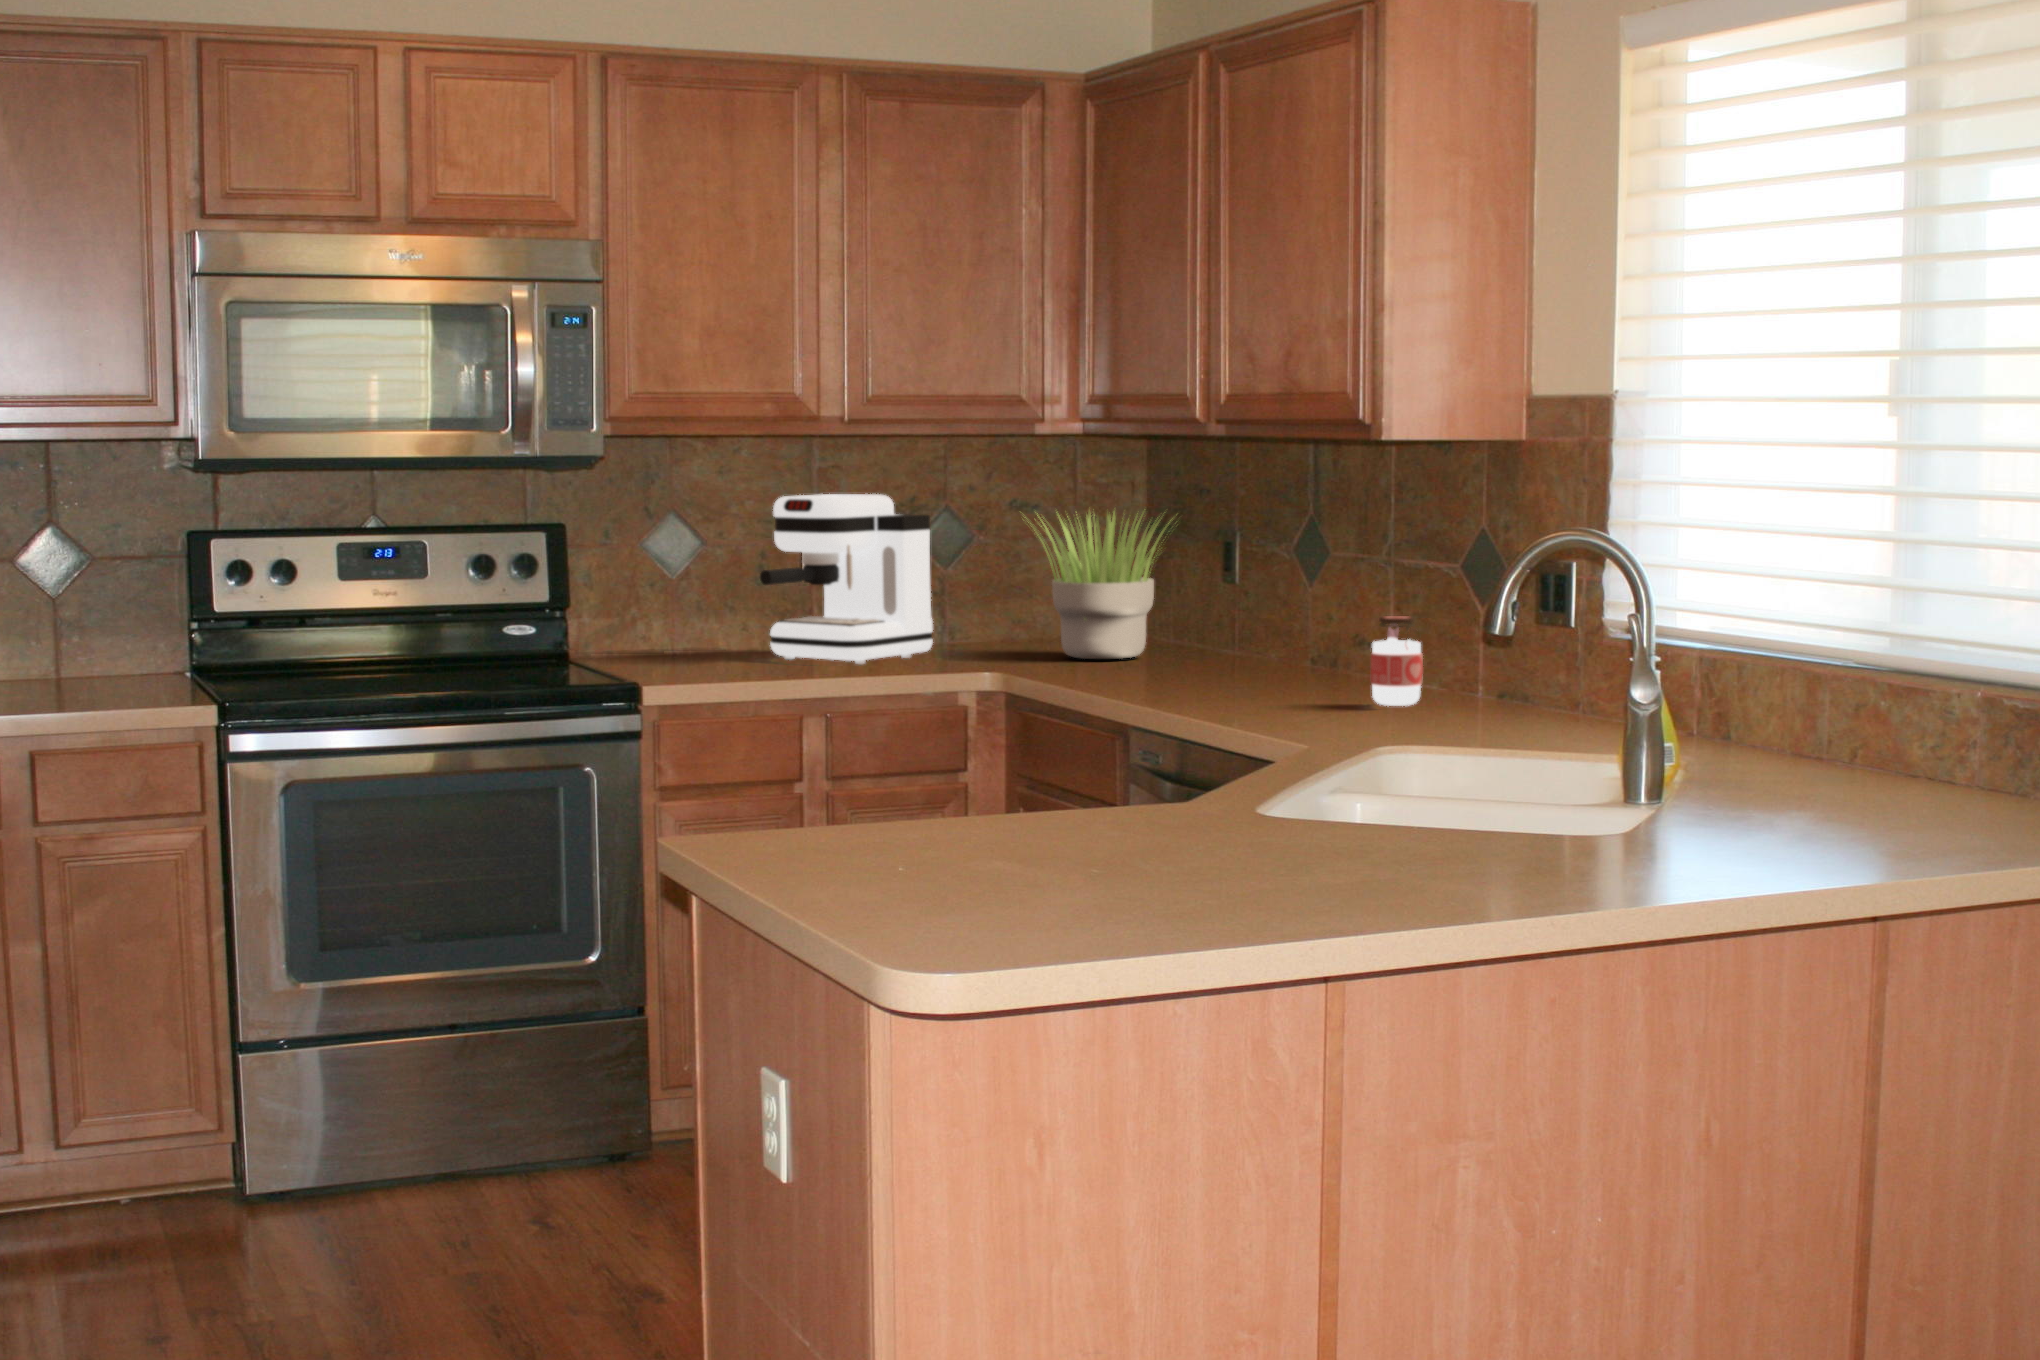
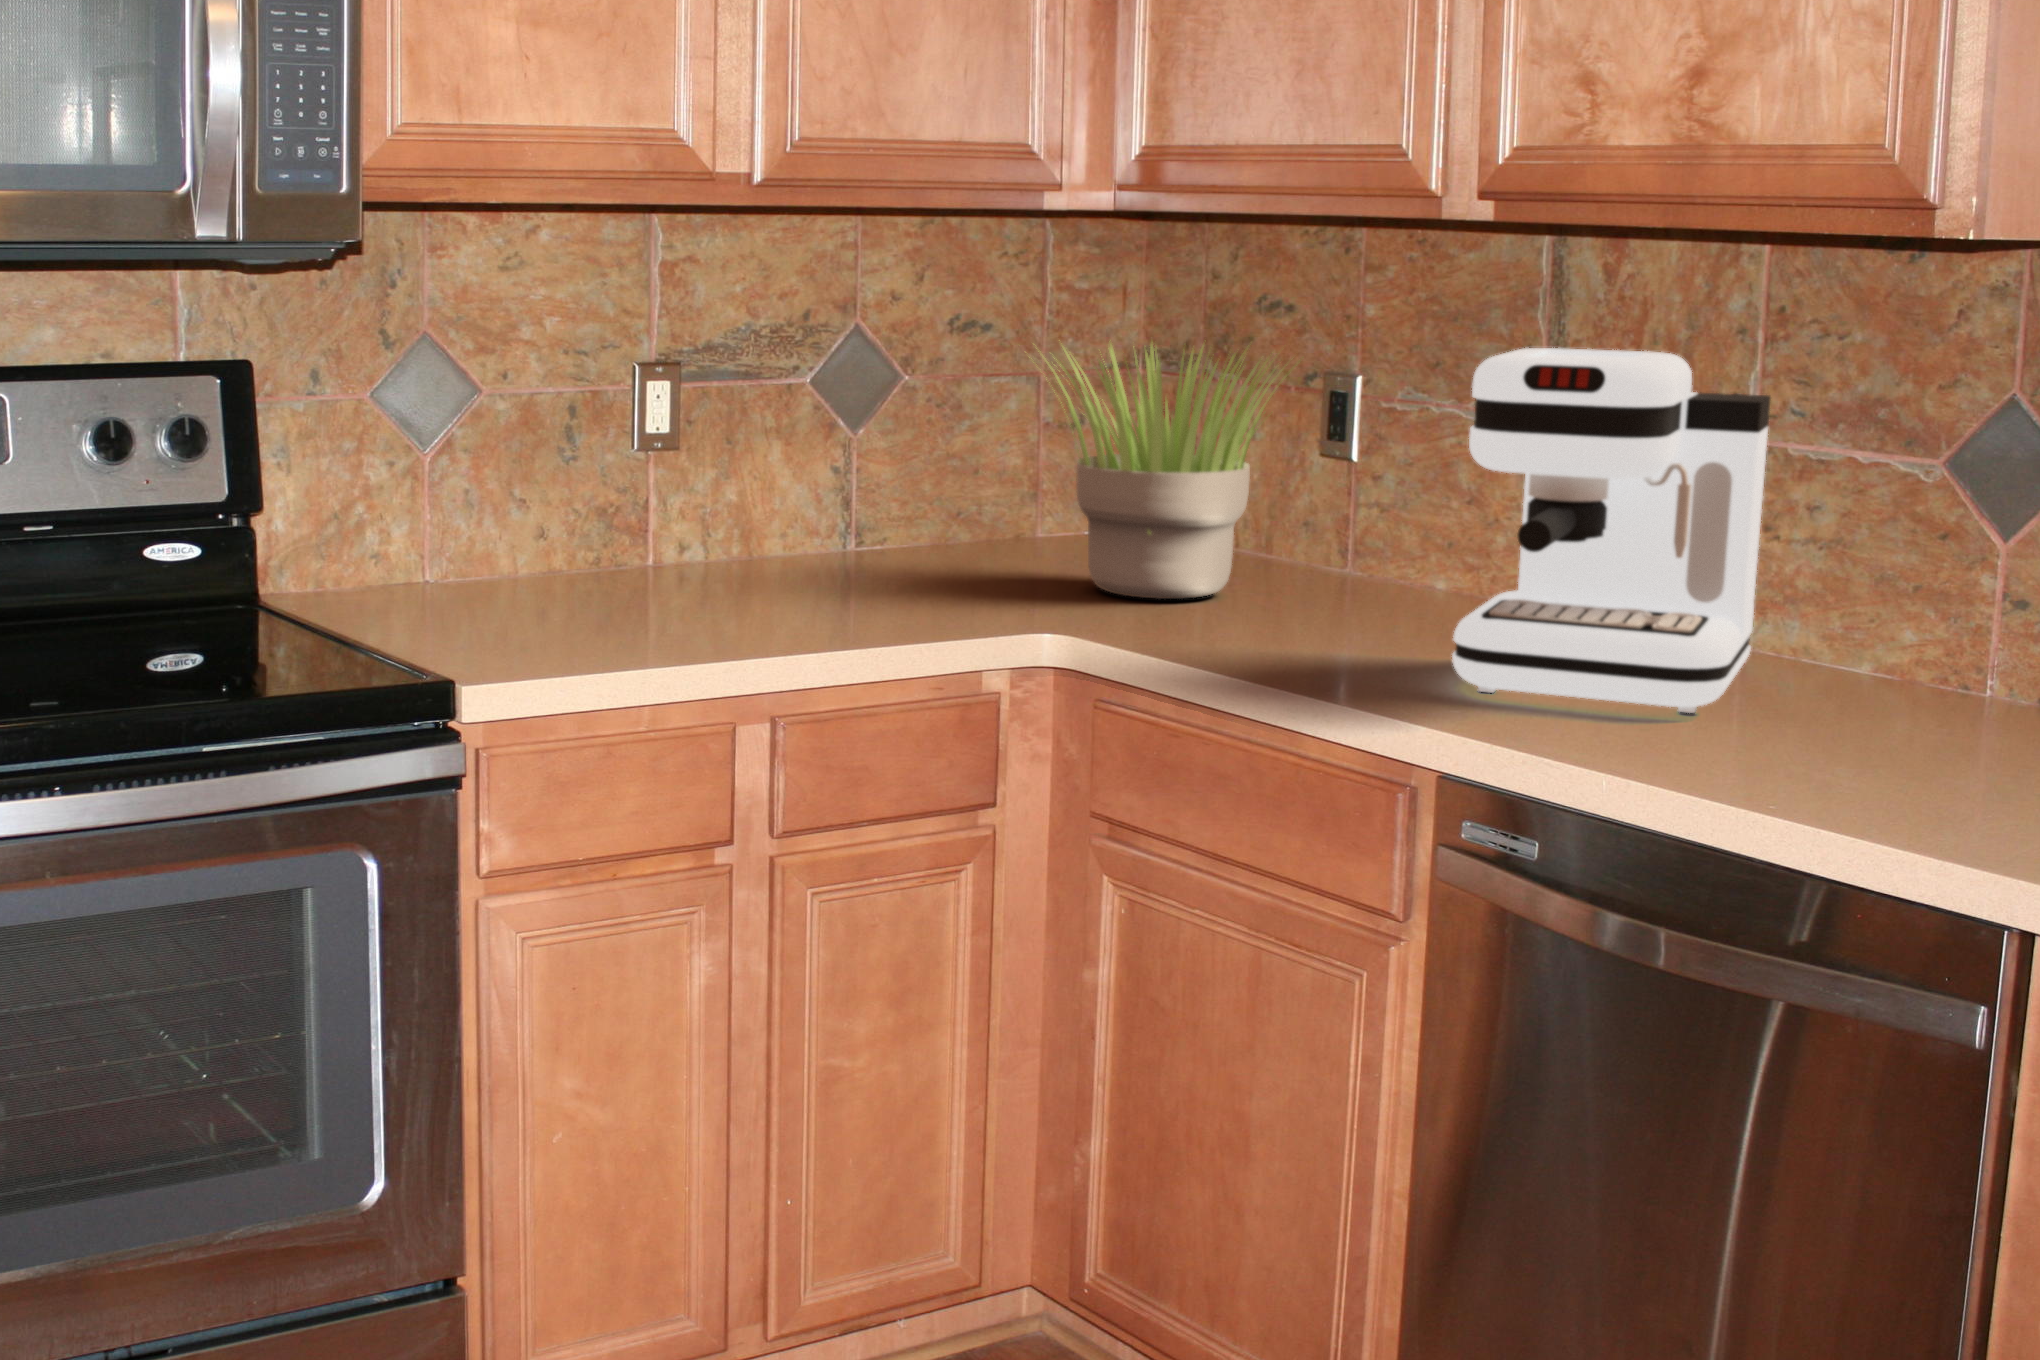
coffee maker: present [760,494,933,664] -> present [1452,348,1771,713]
jar: present [1370,616,1423,706] -> none [1889,571,2008,747]

